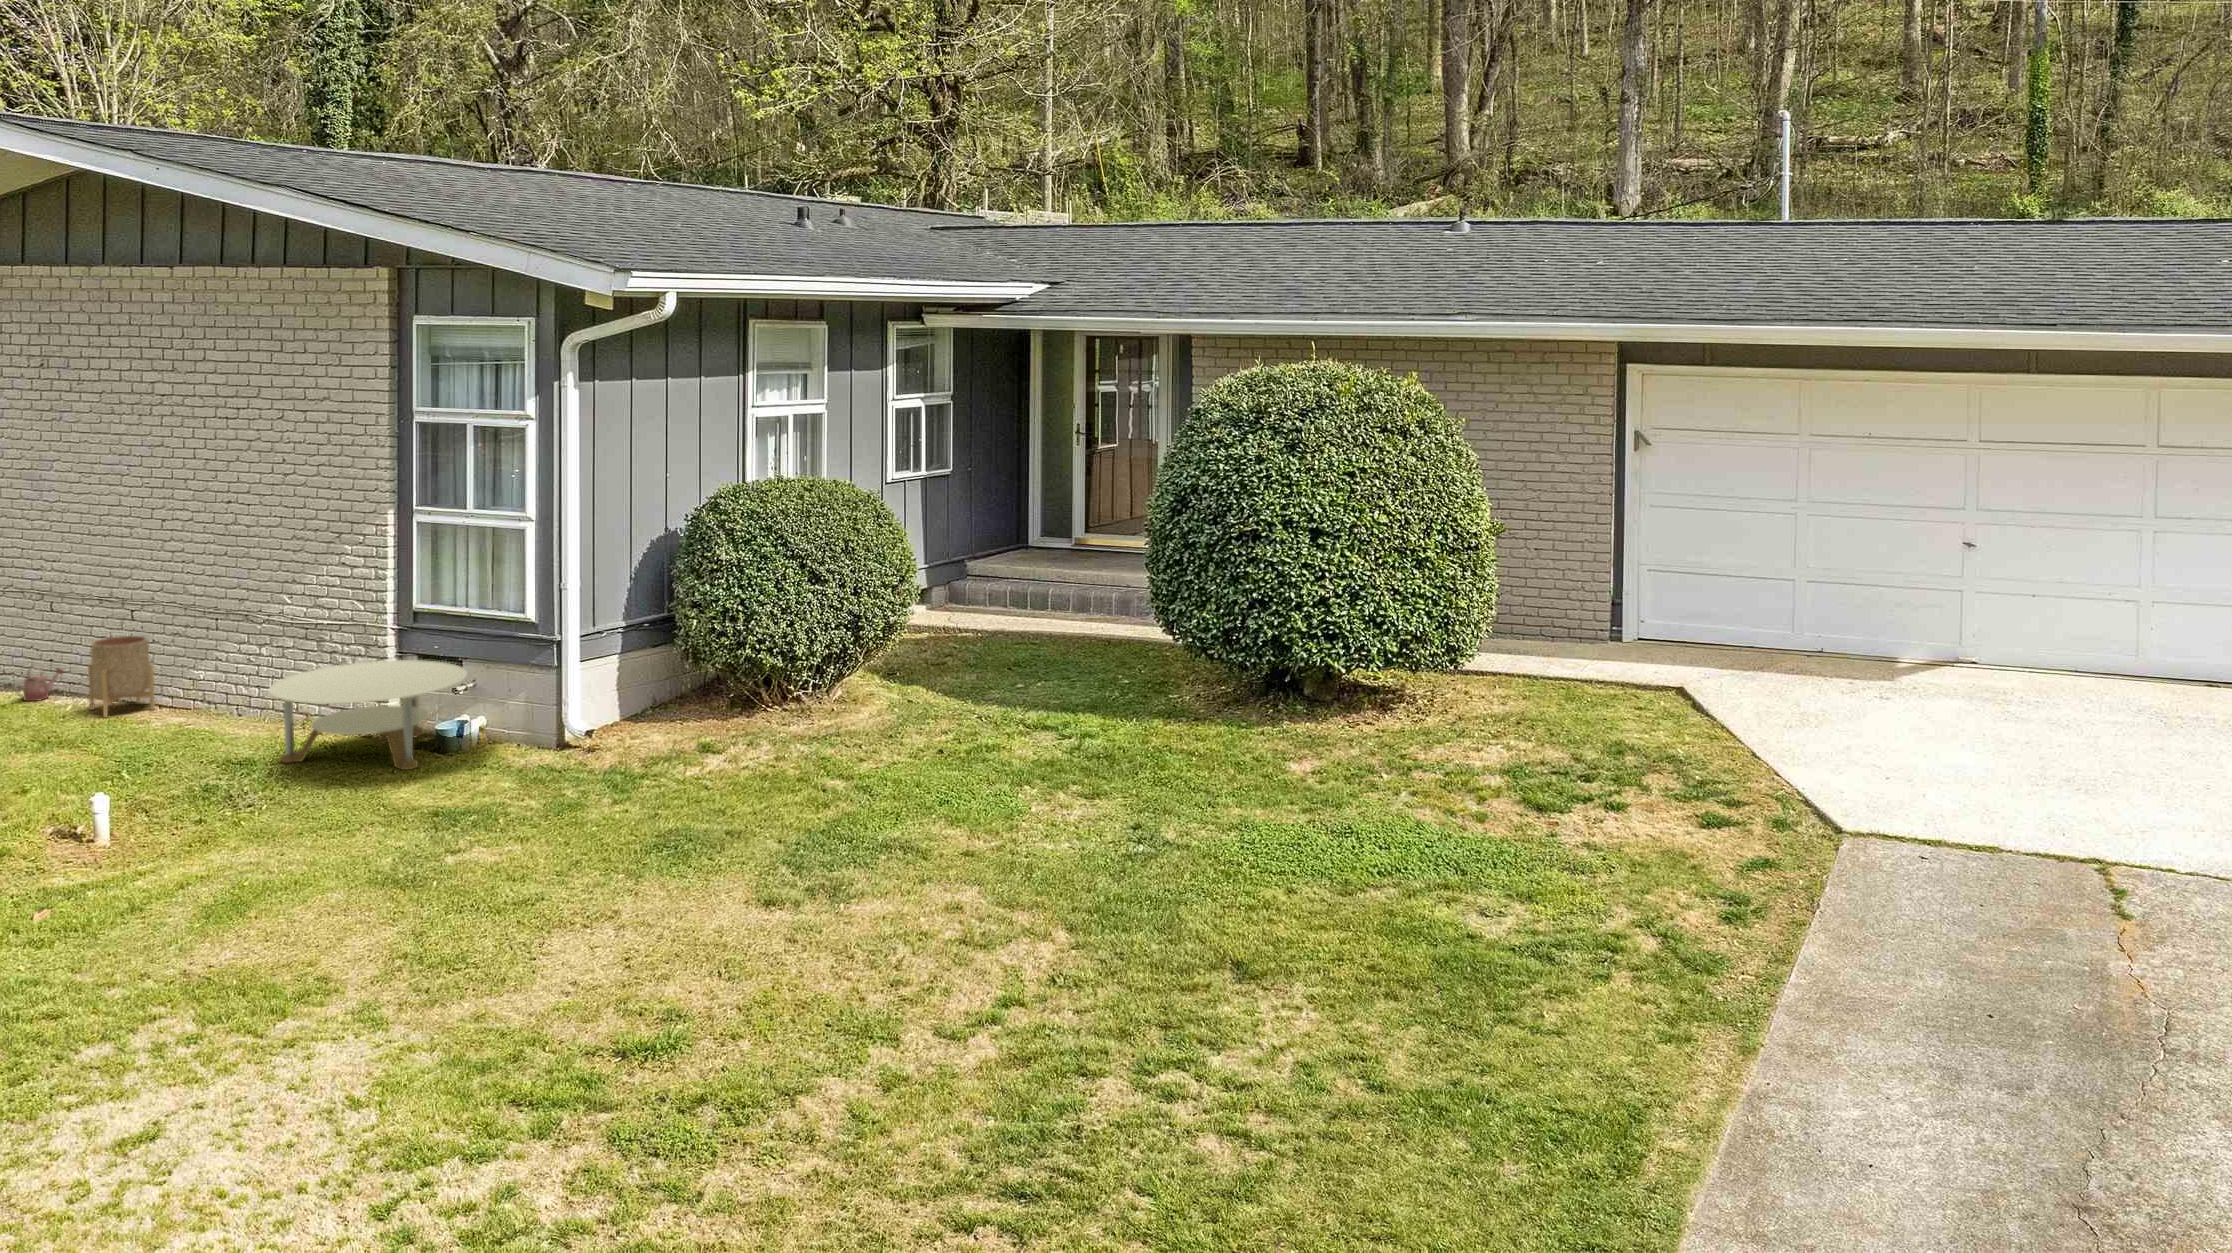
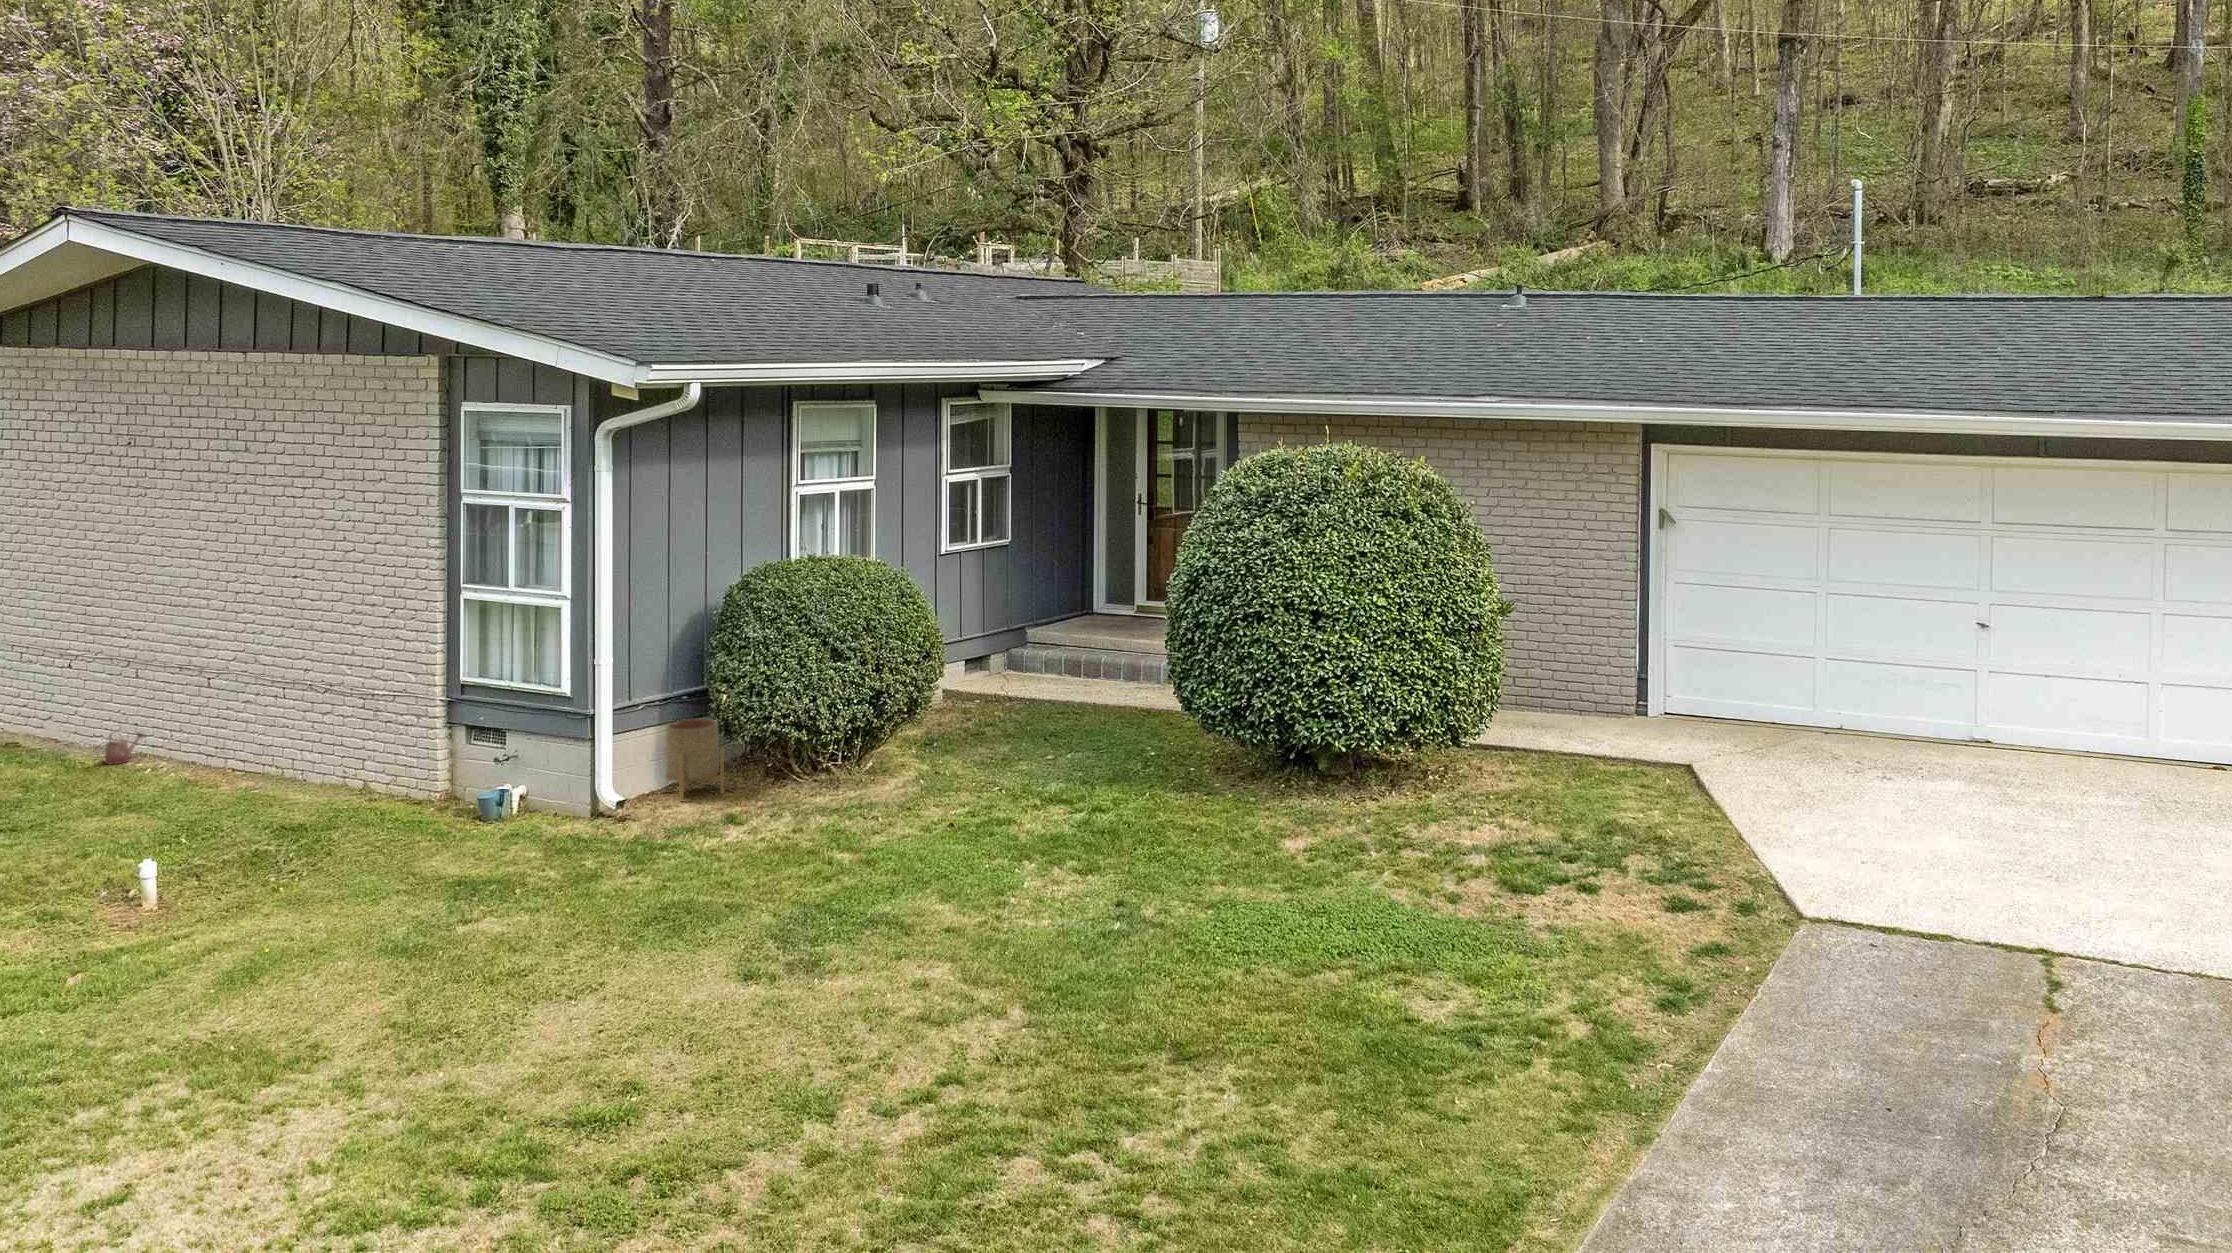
planter: present [88,636,155,718] -> present [663,719,724,801]
round table: present [269,660,467,770] -> none [317,731,509,838]

